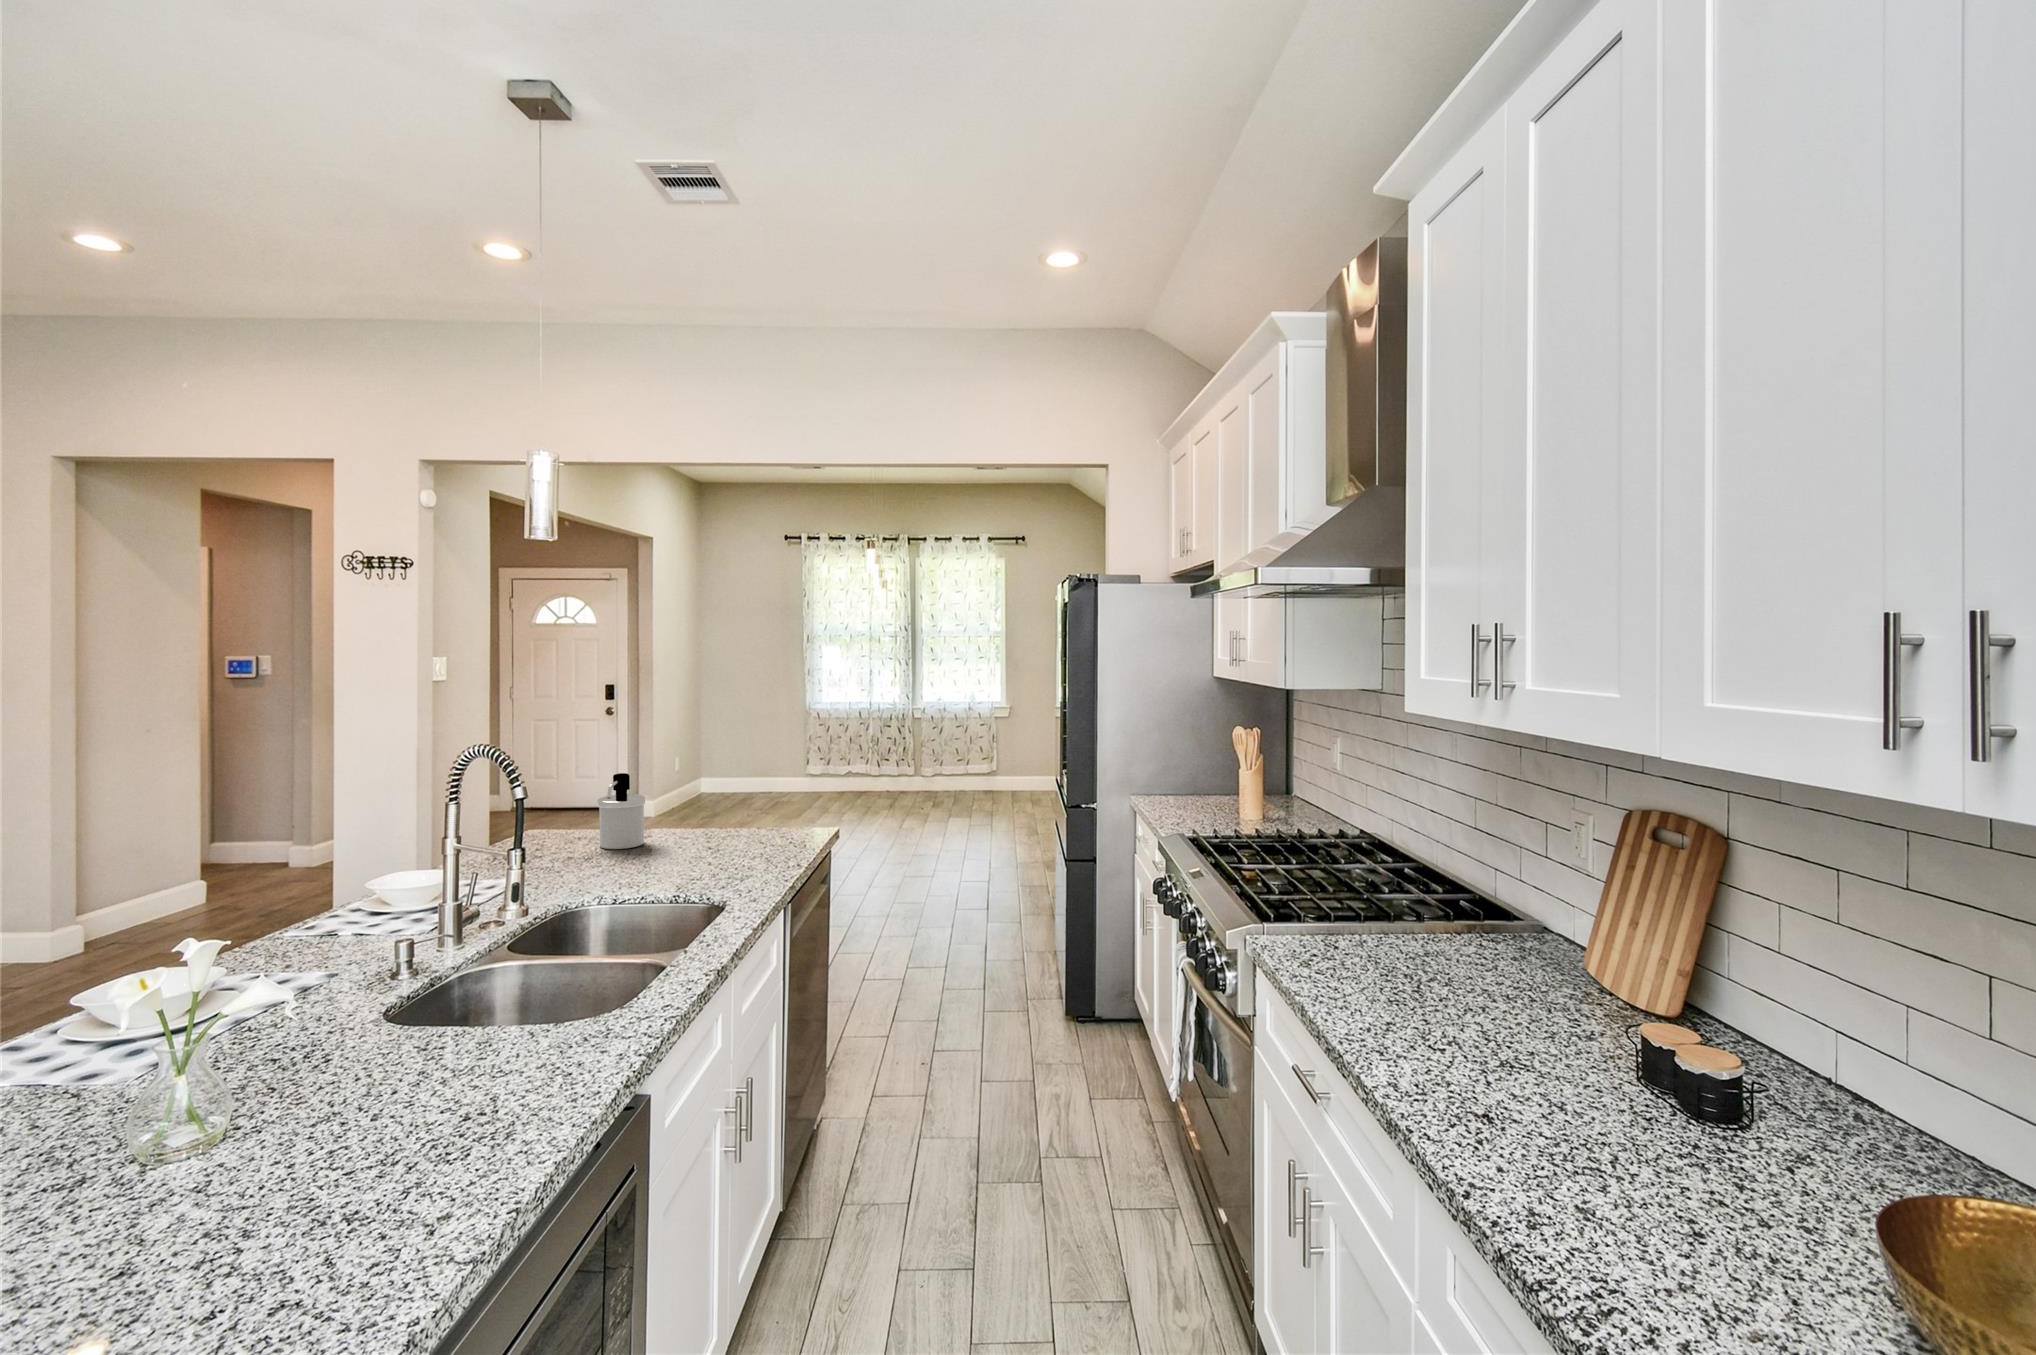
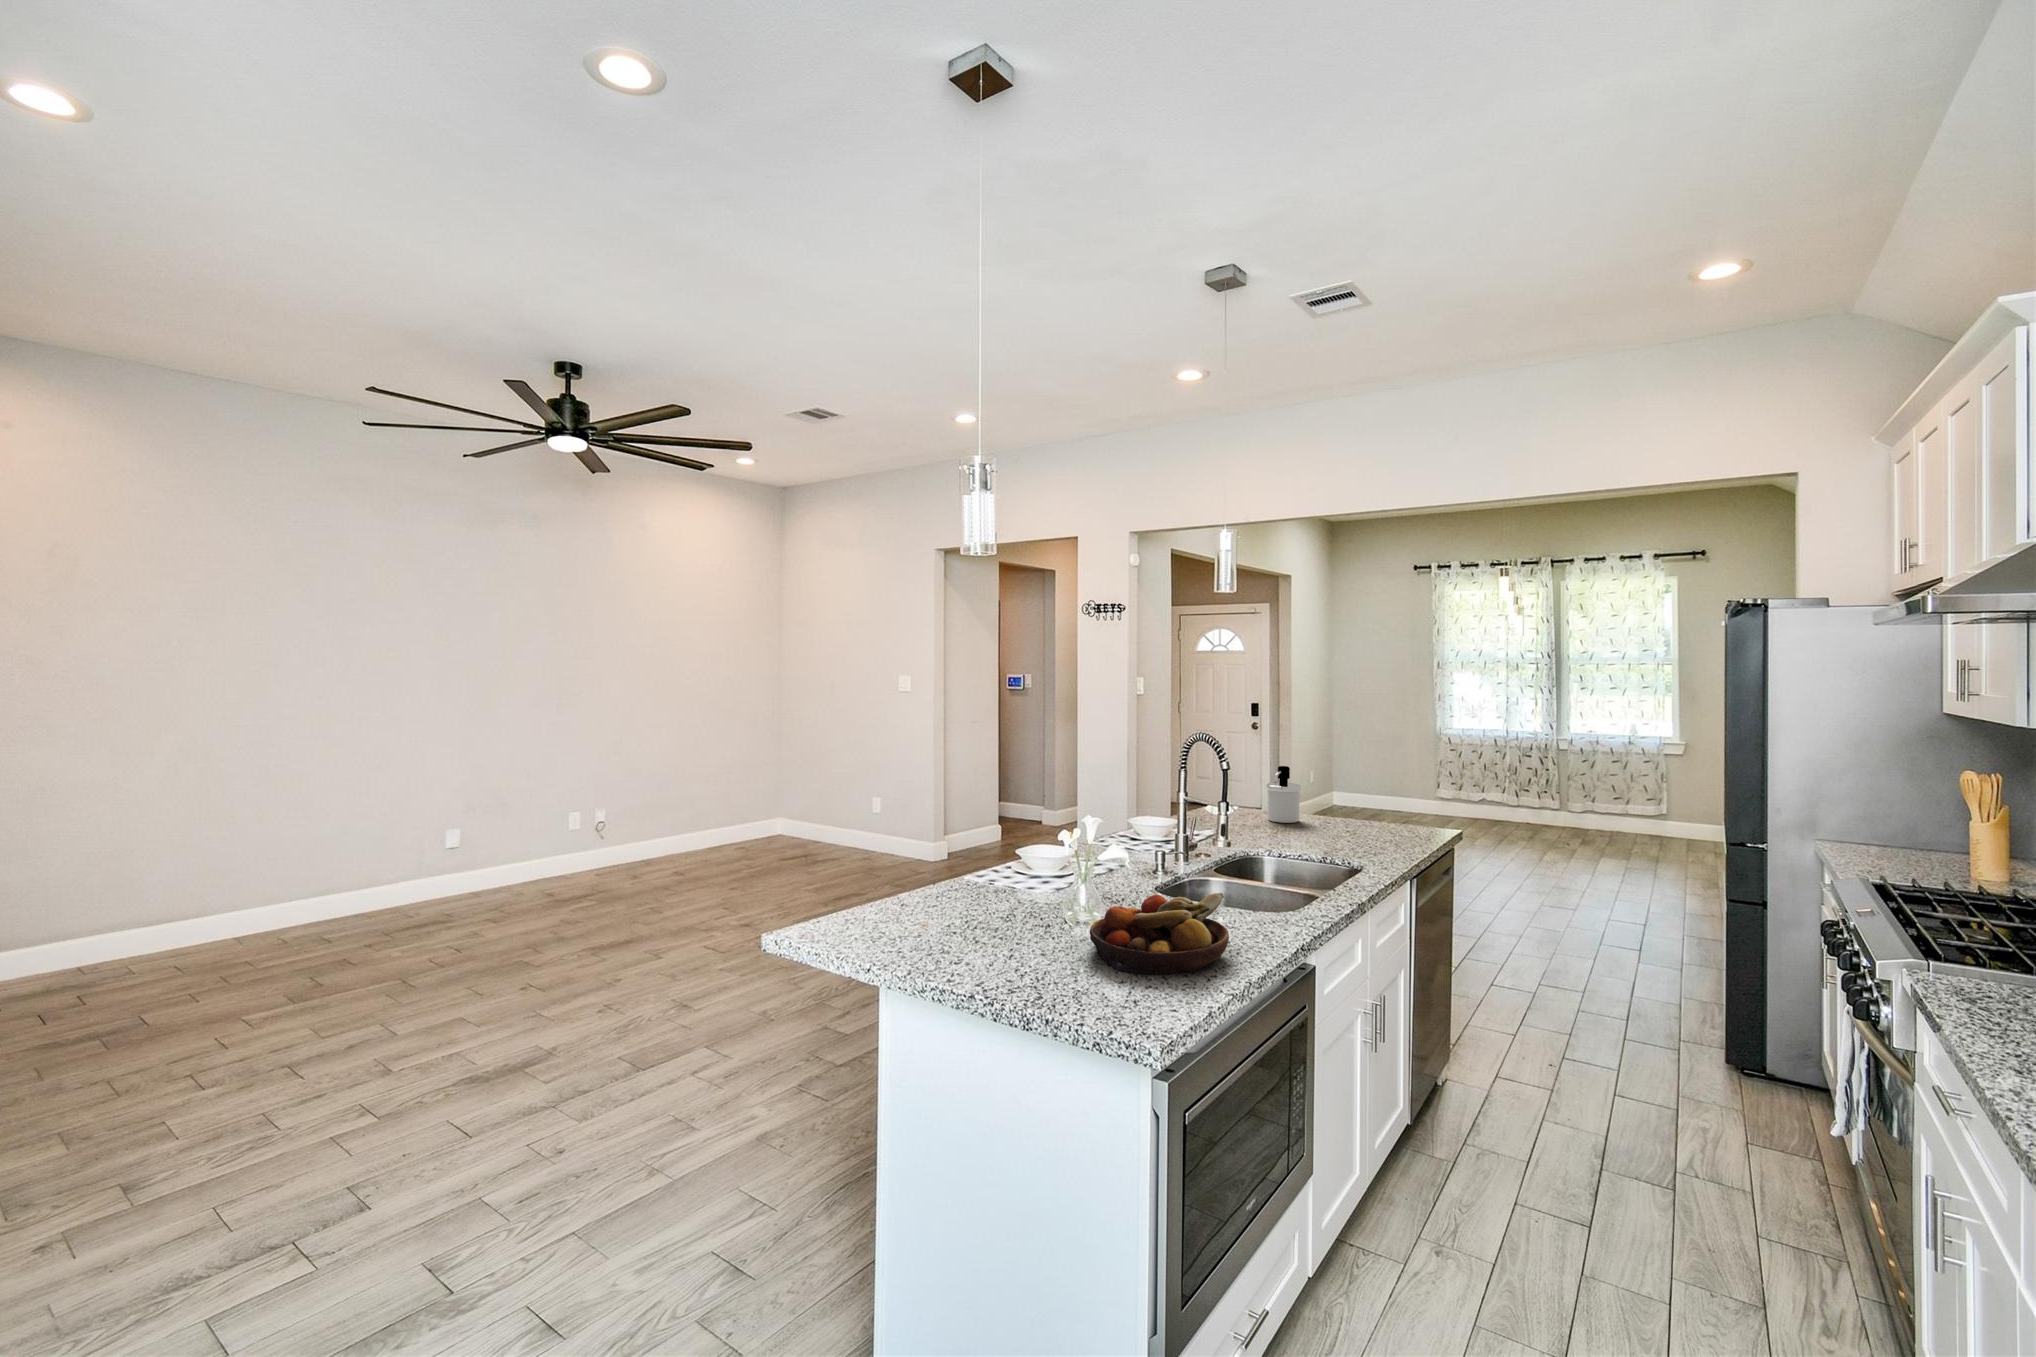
fruit bowl: none [165,1030,486,1264] -> present [1090,893,1229,975]

